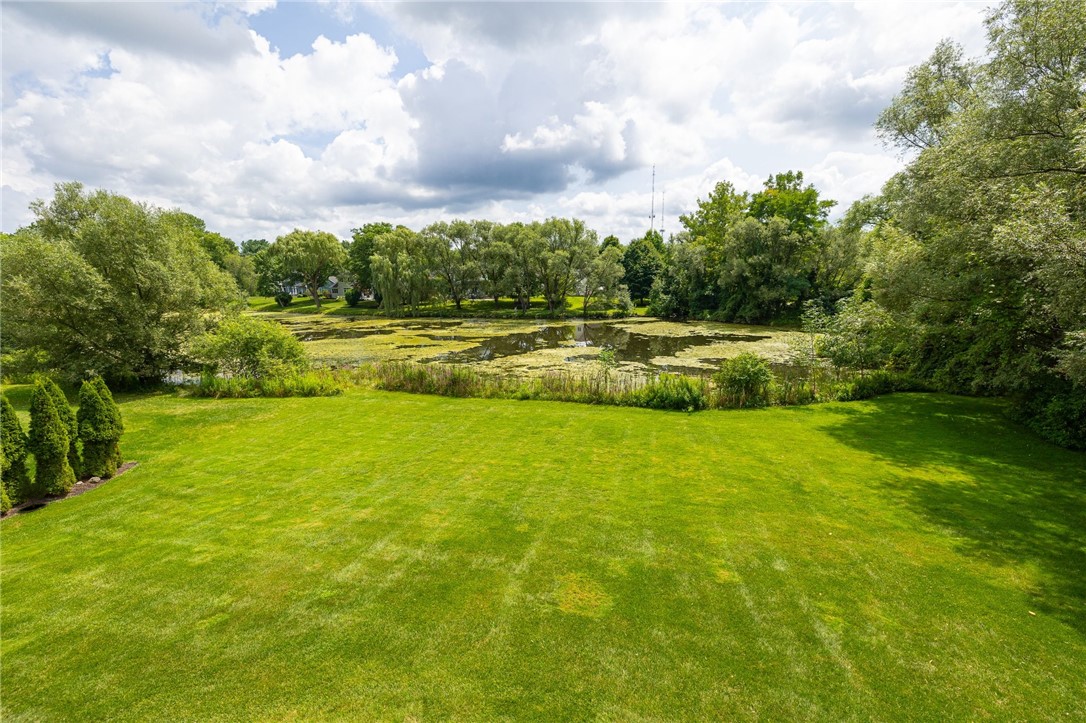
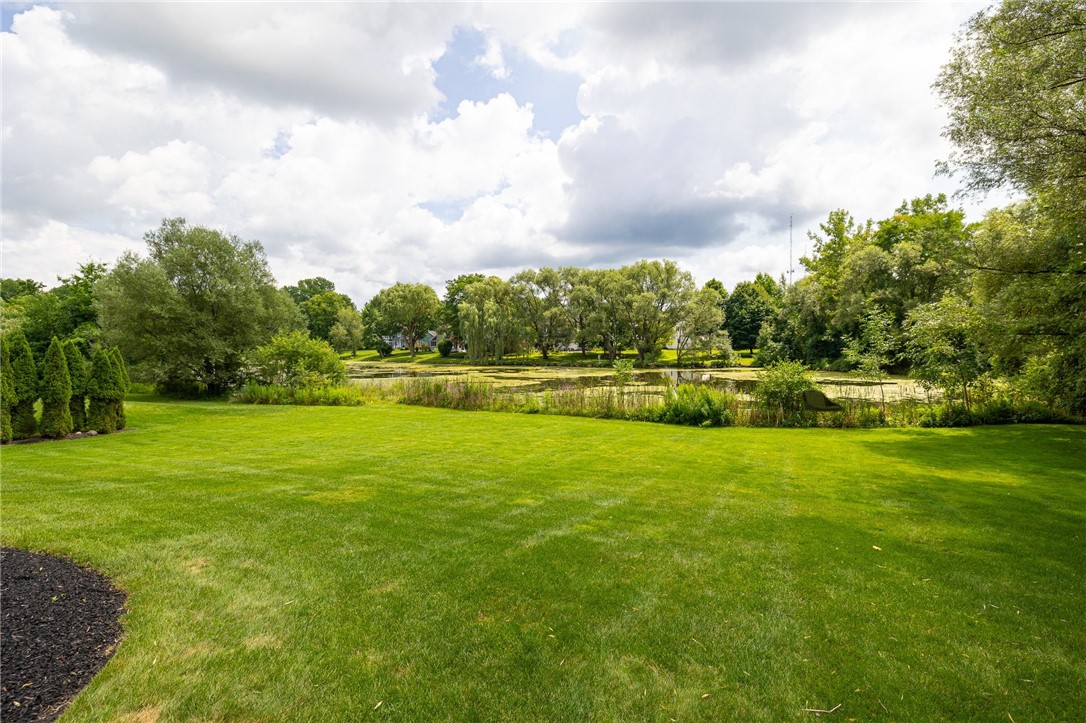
lounge chair: none [758,378,793,410] -> present [801,390,844,427]

